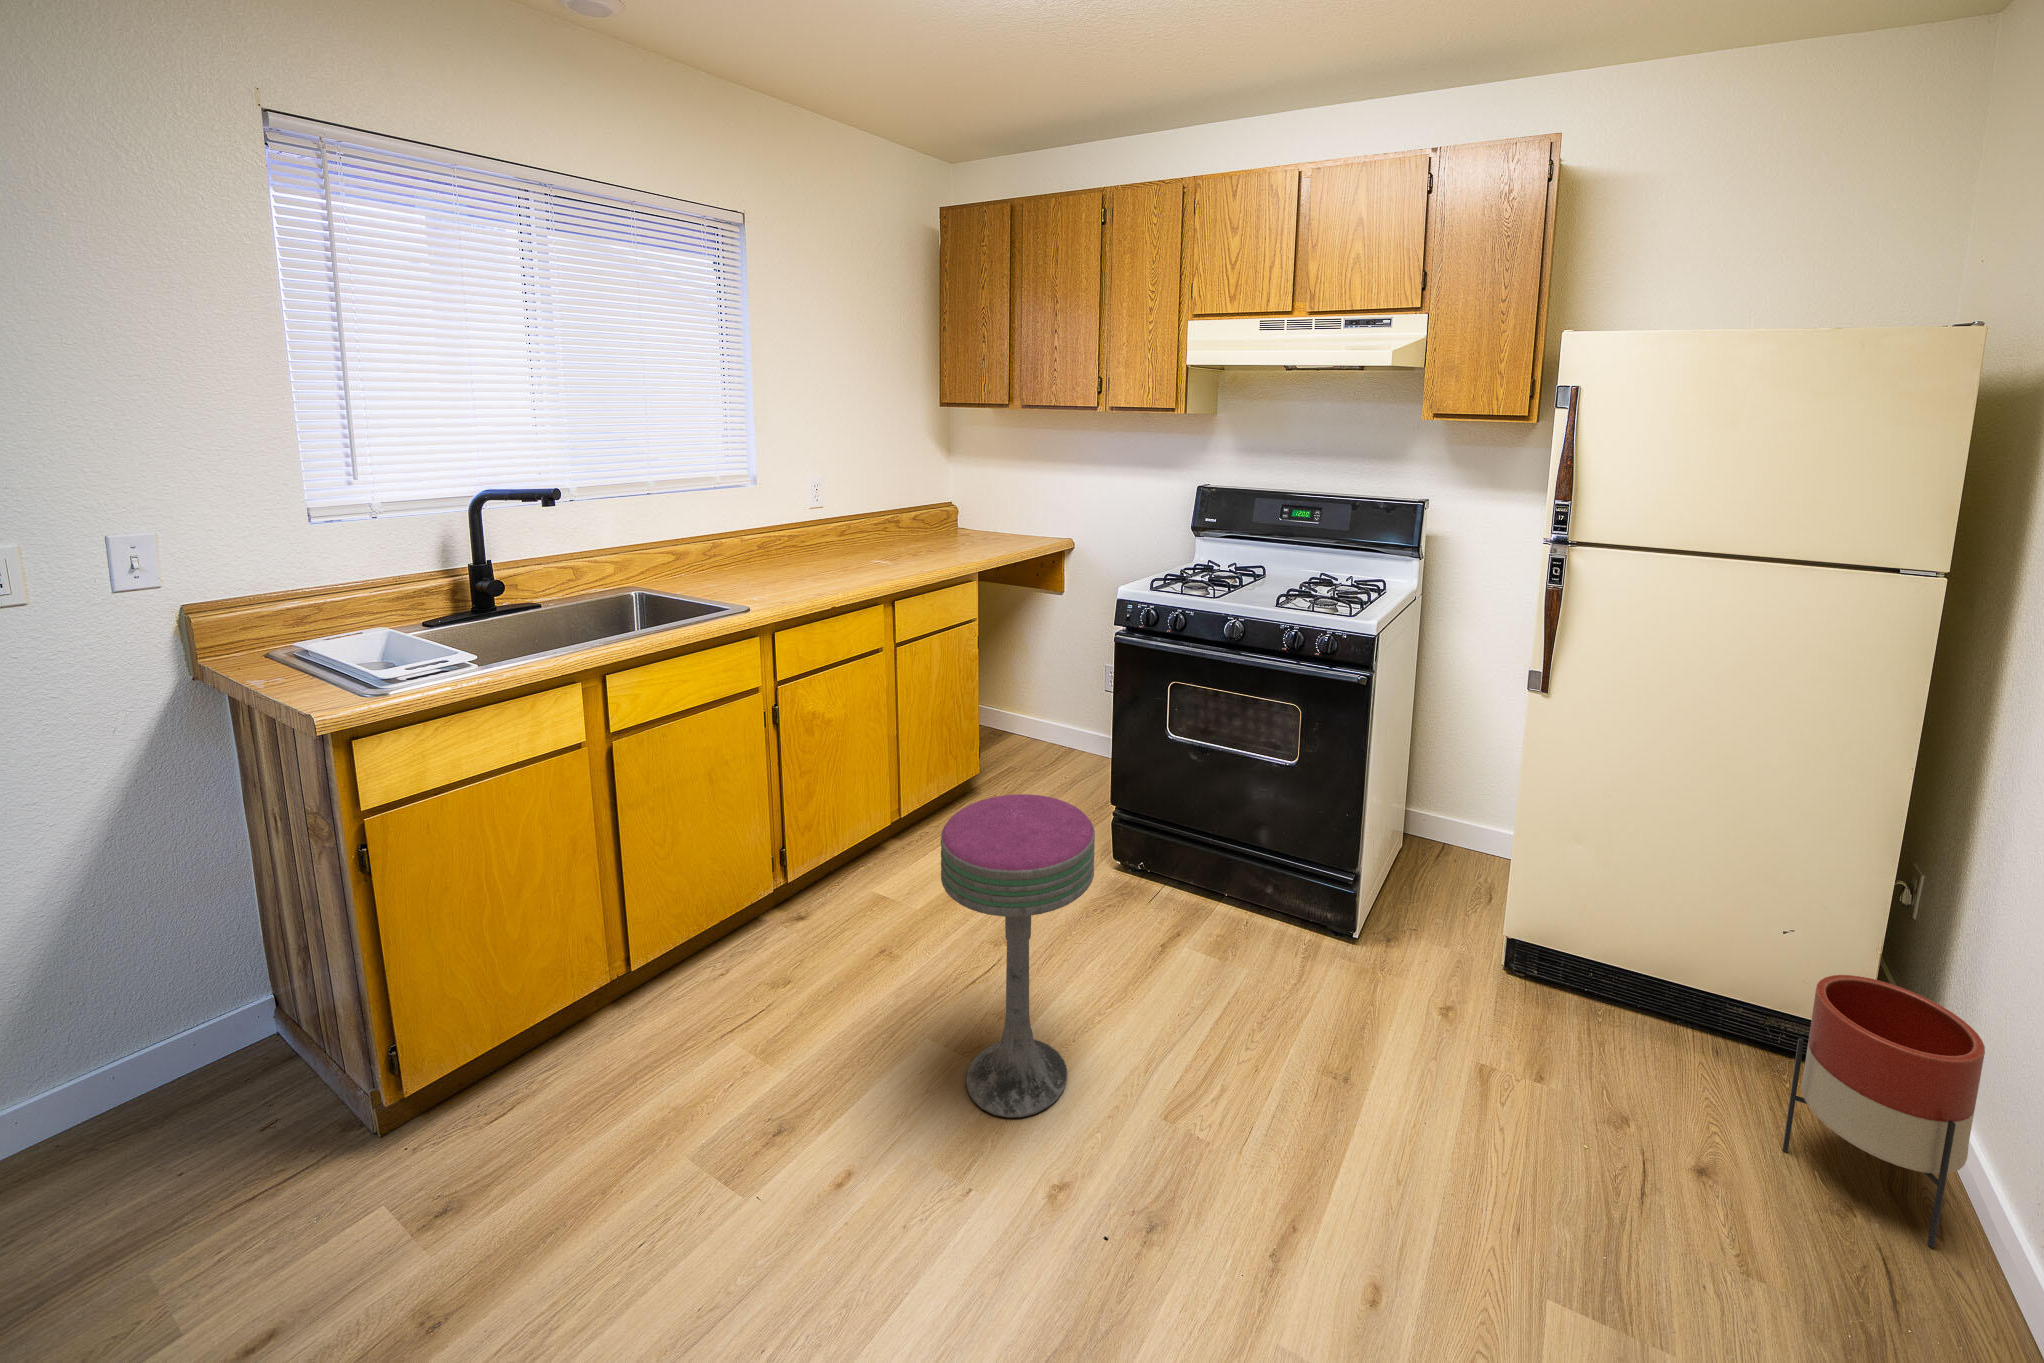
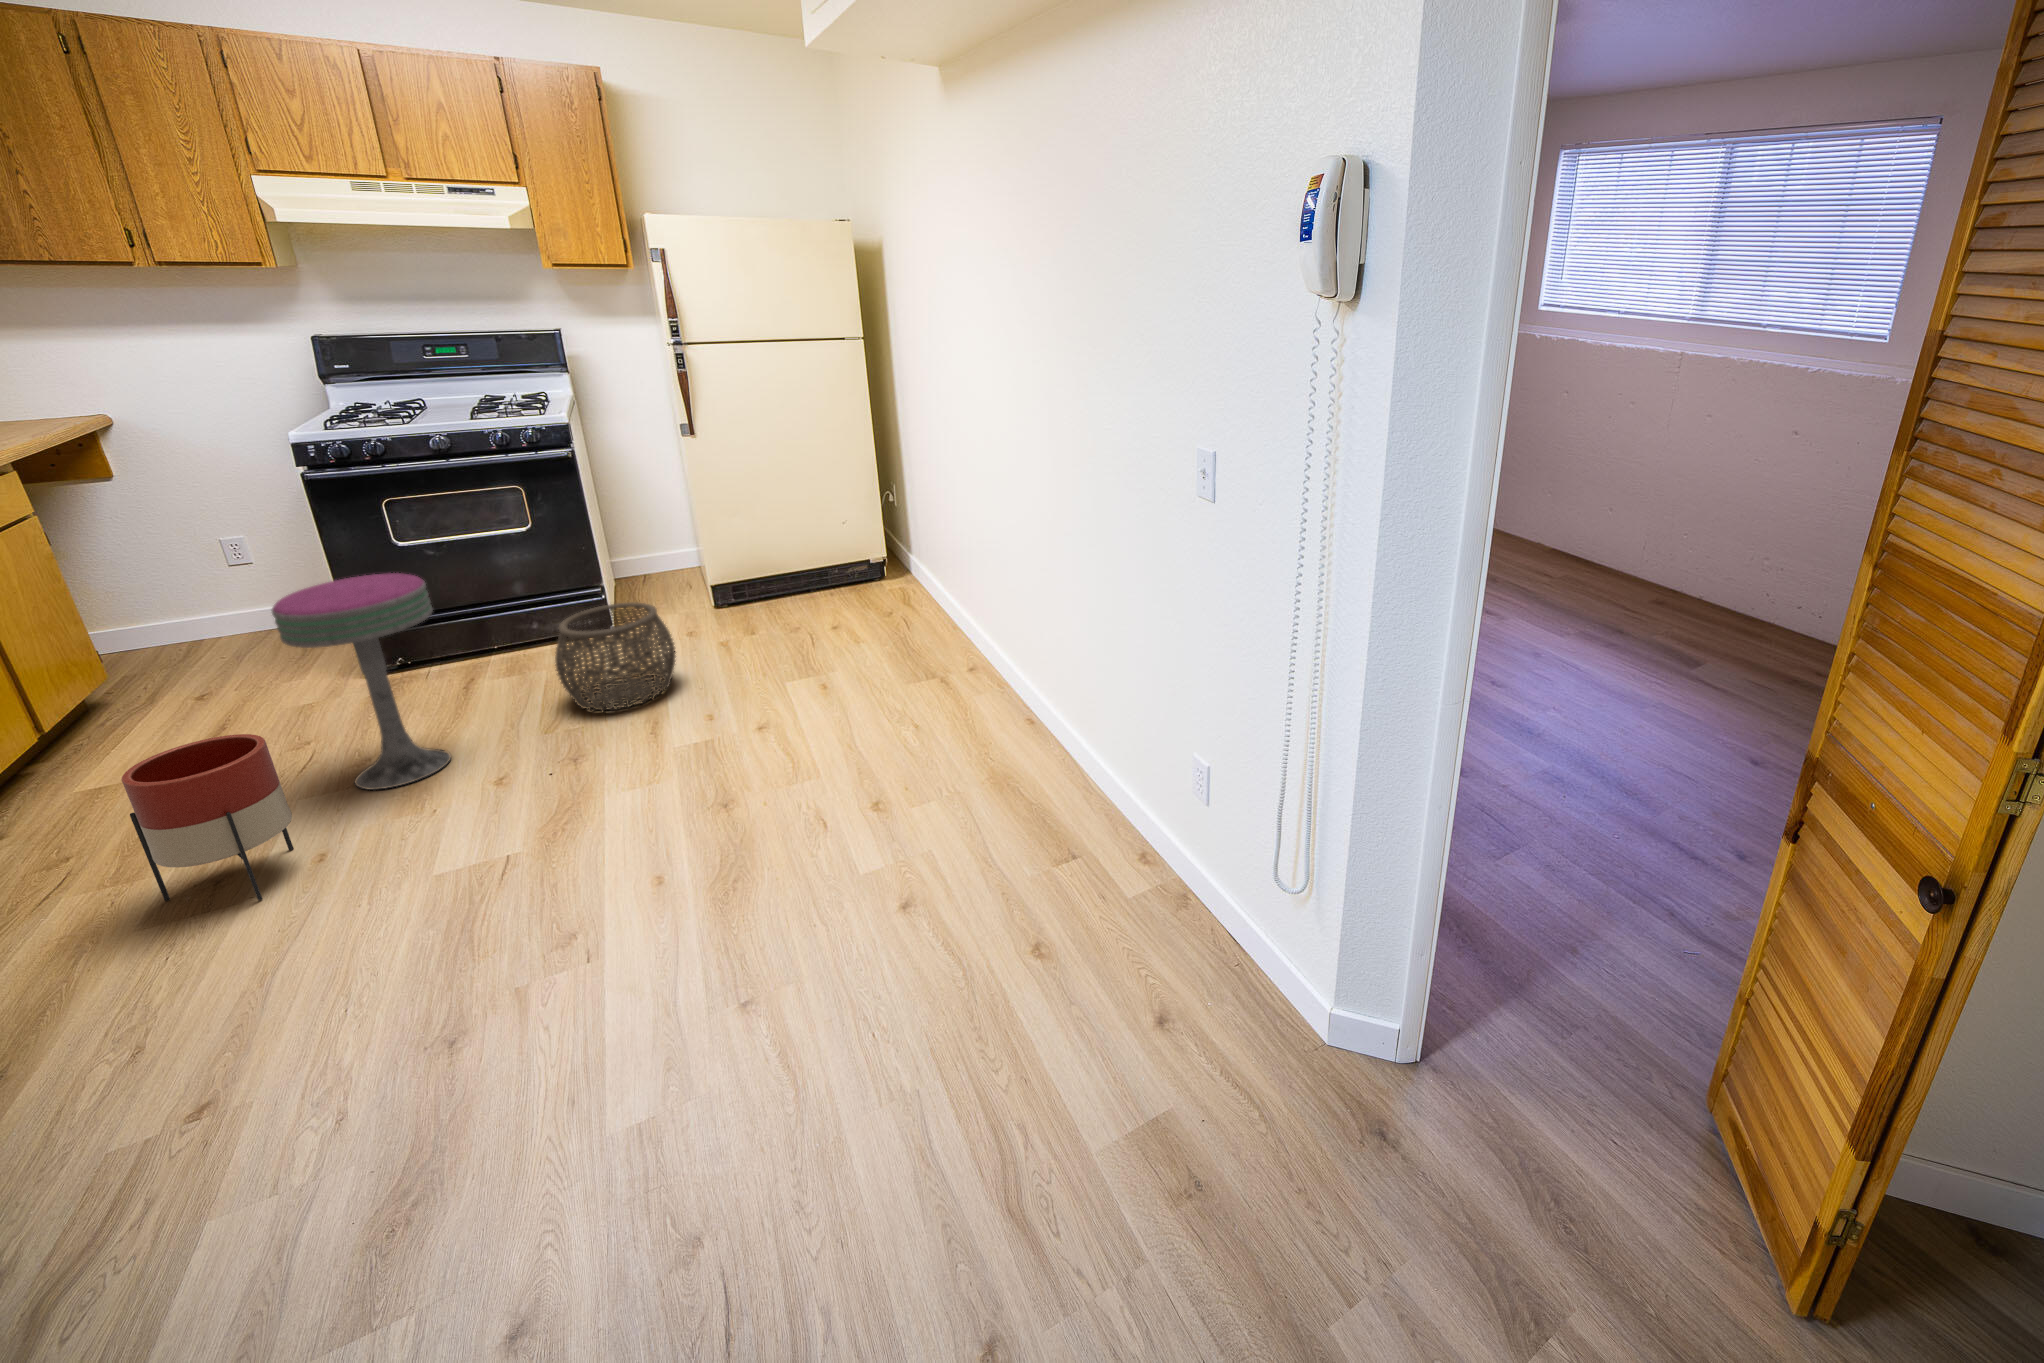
woven basket: none [1219,942,1393,1169] -> present [555,602,676,711]
planter: present [1783,975,1985,1247] -> present [121,734,294,901]

